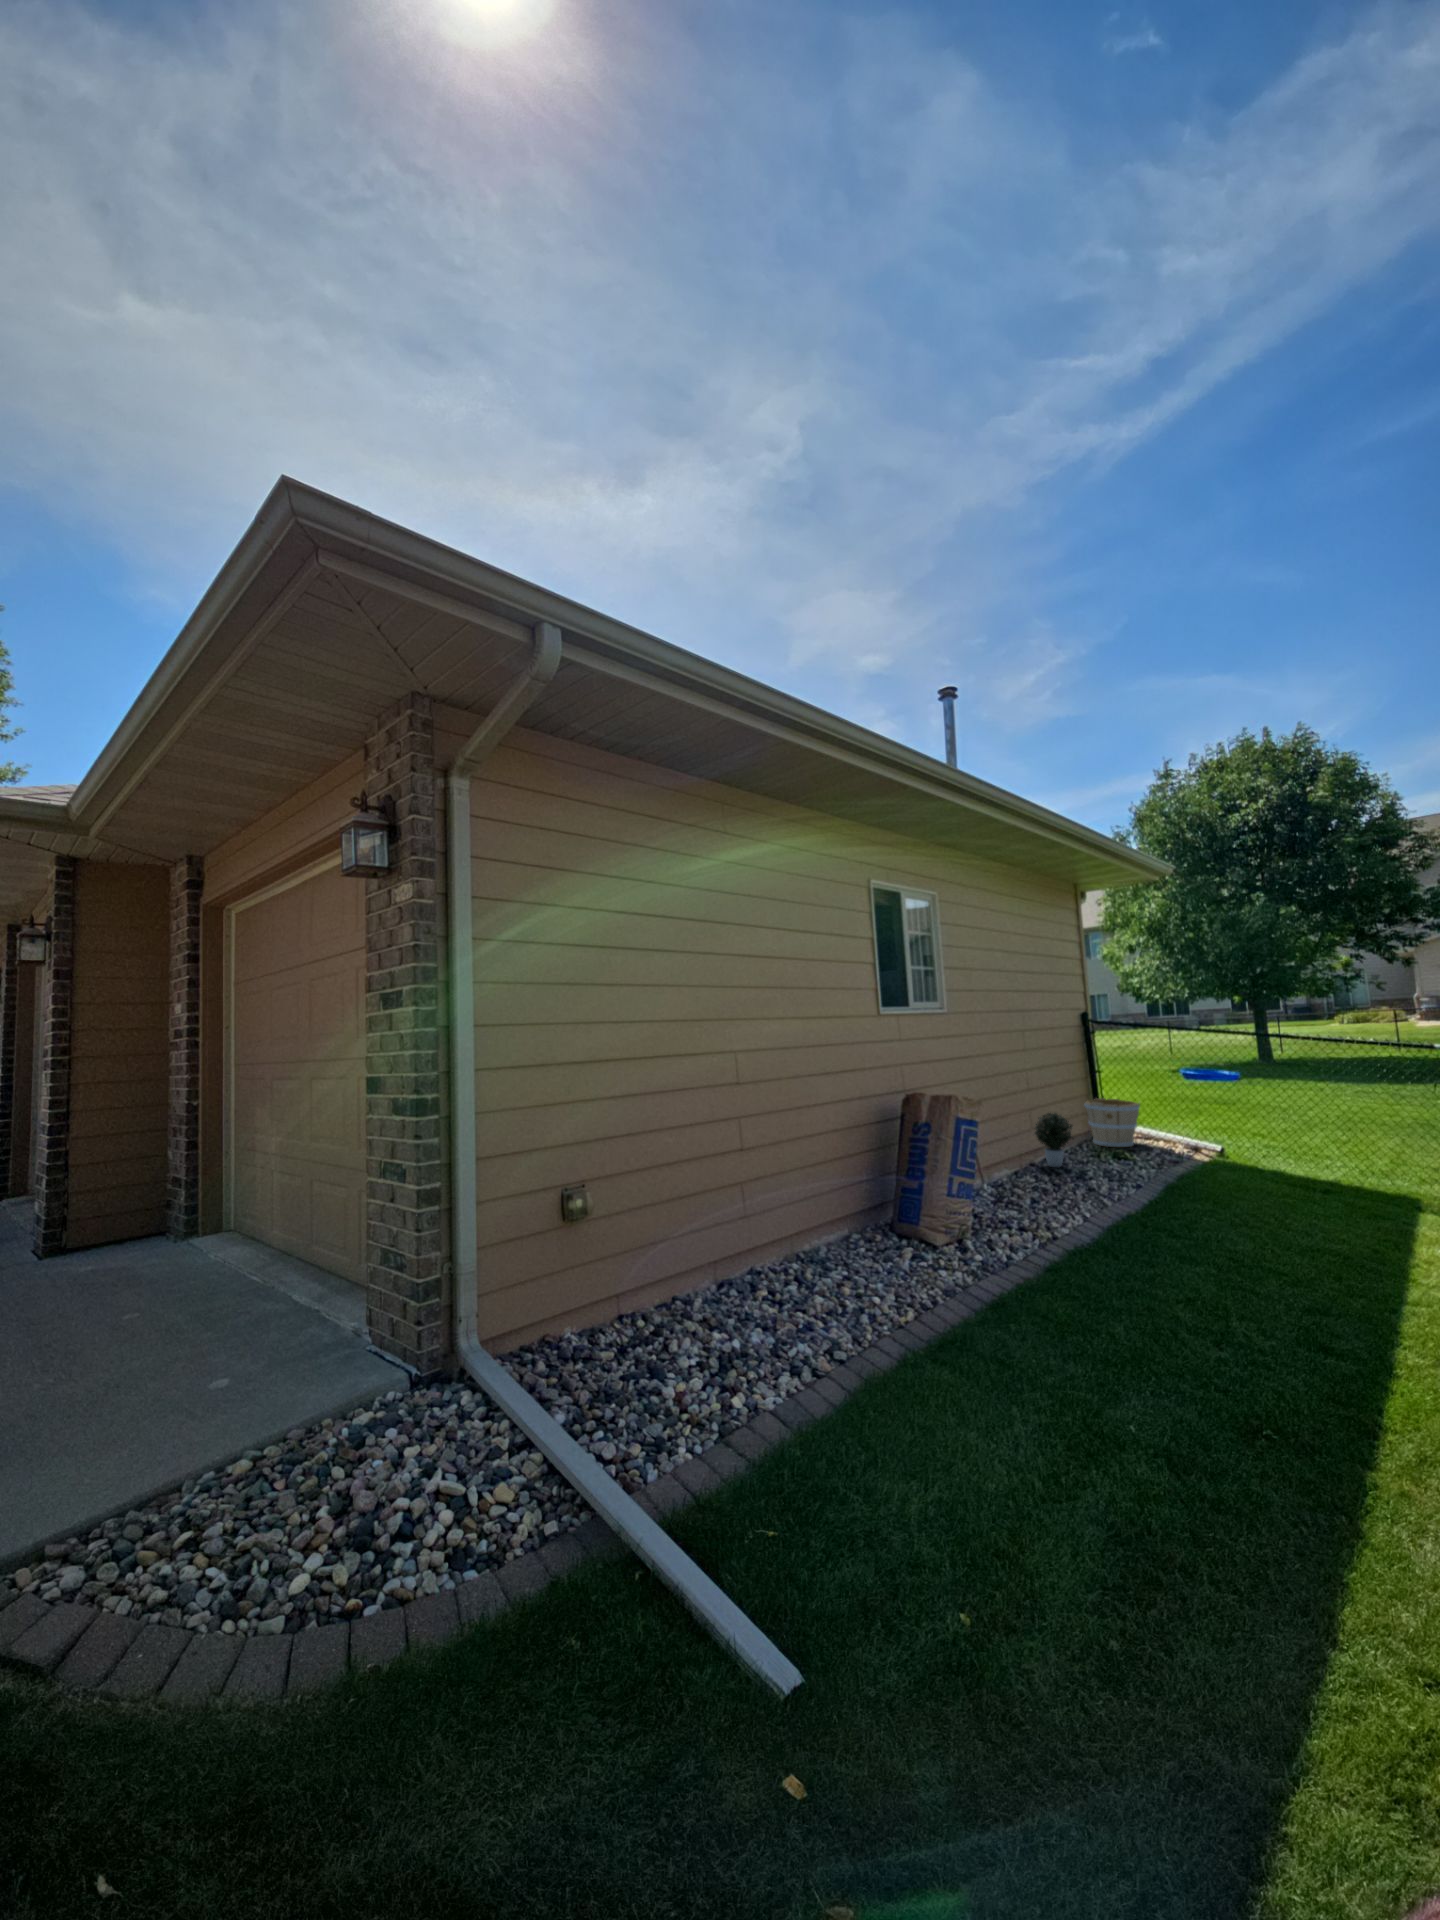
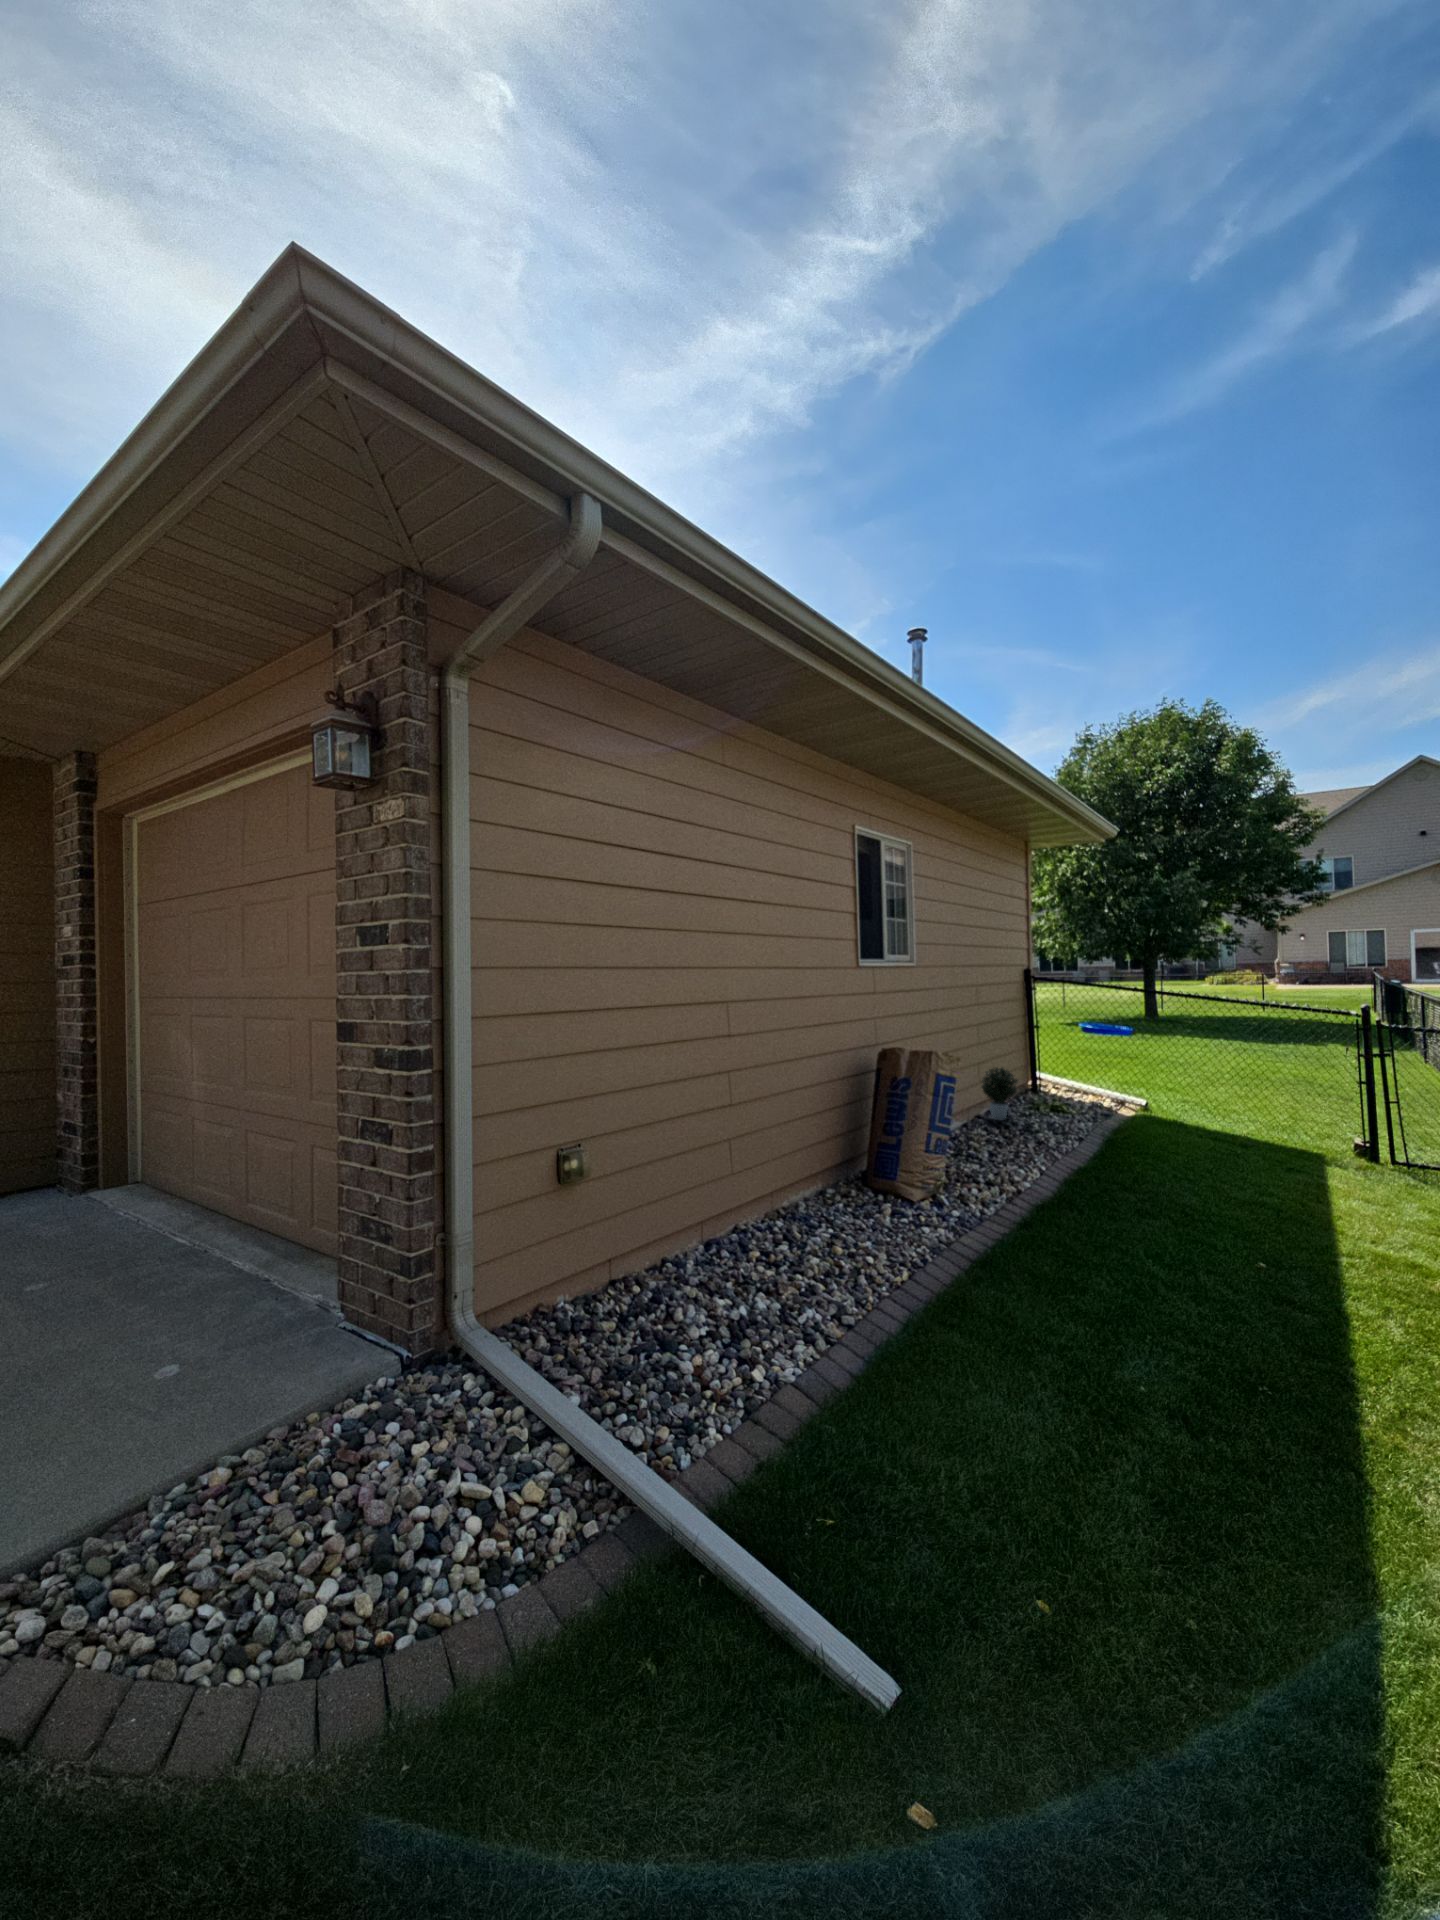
wooden bucket: present [1084,1098,1140,1147] -> none [1021,1053,1074,1101]

